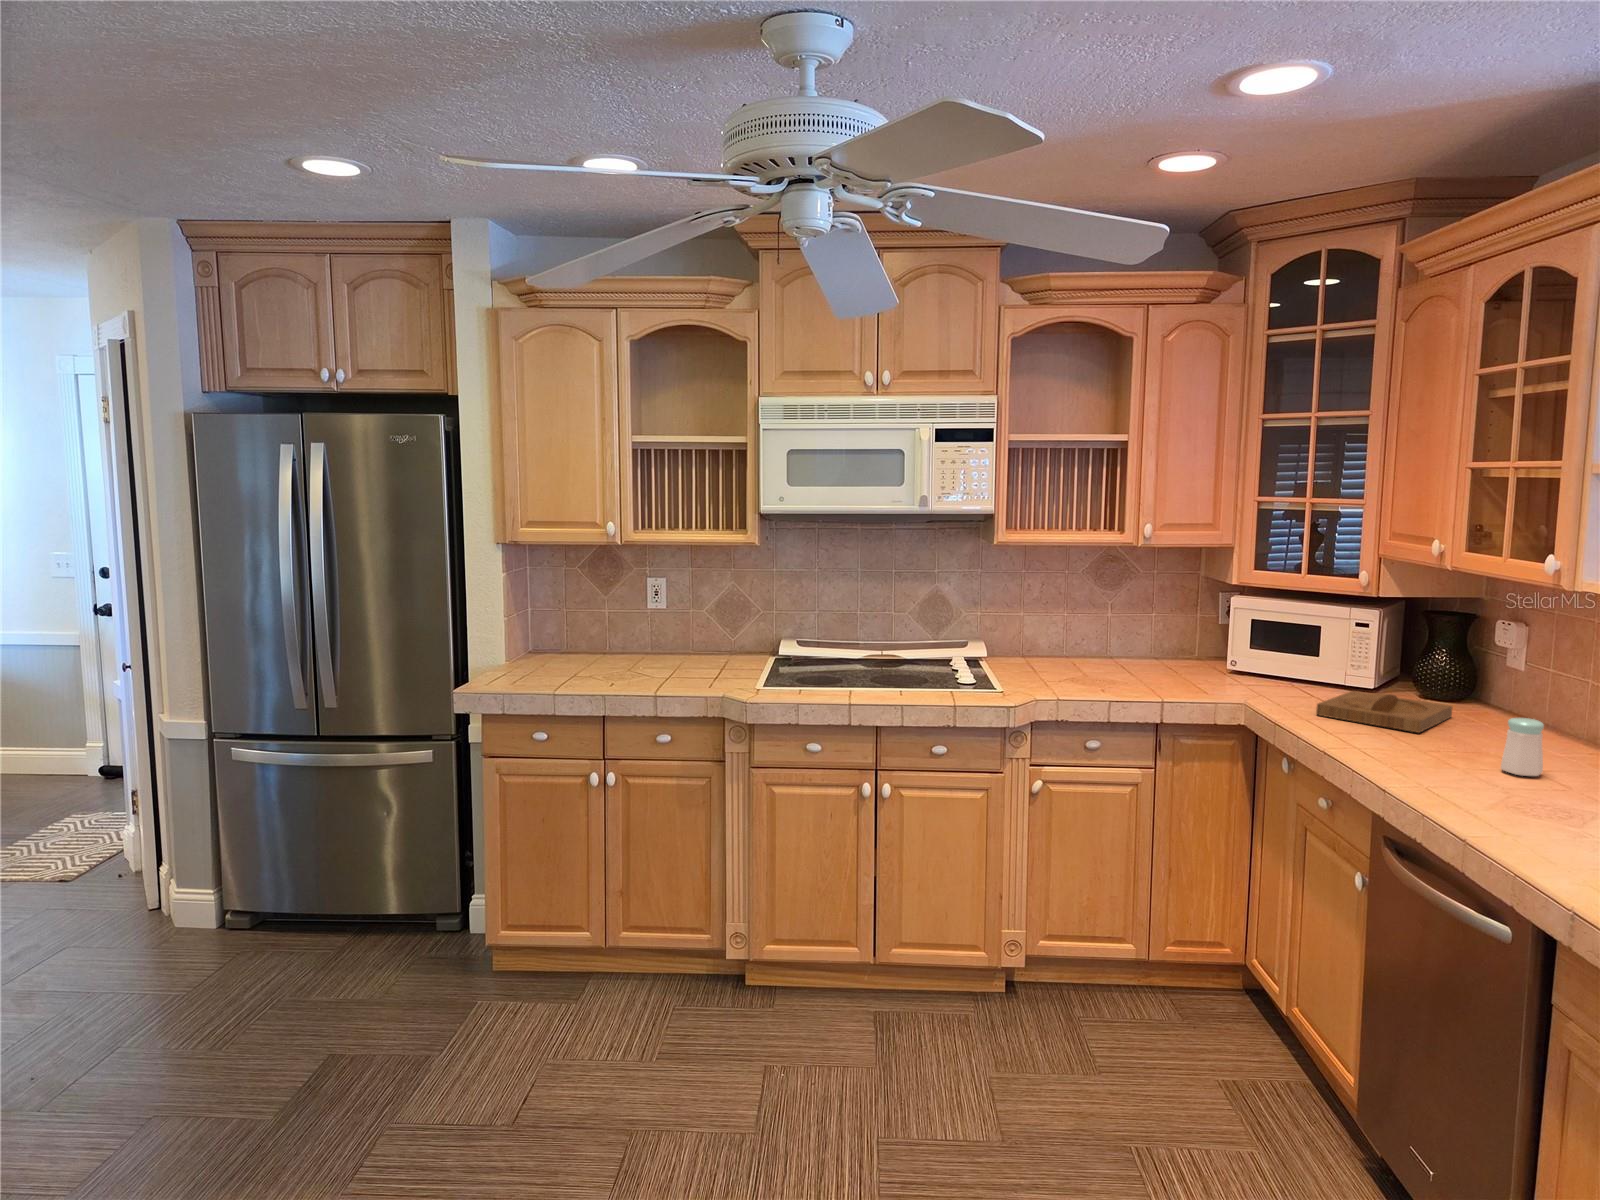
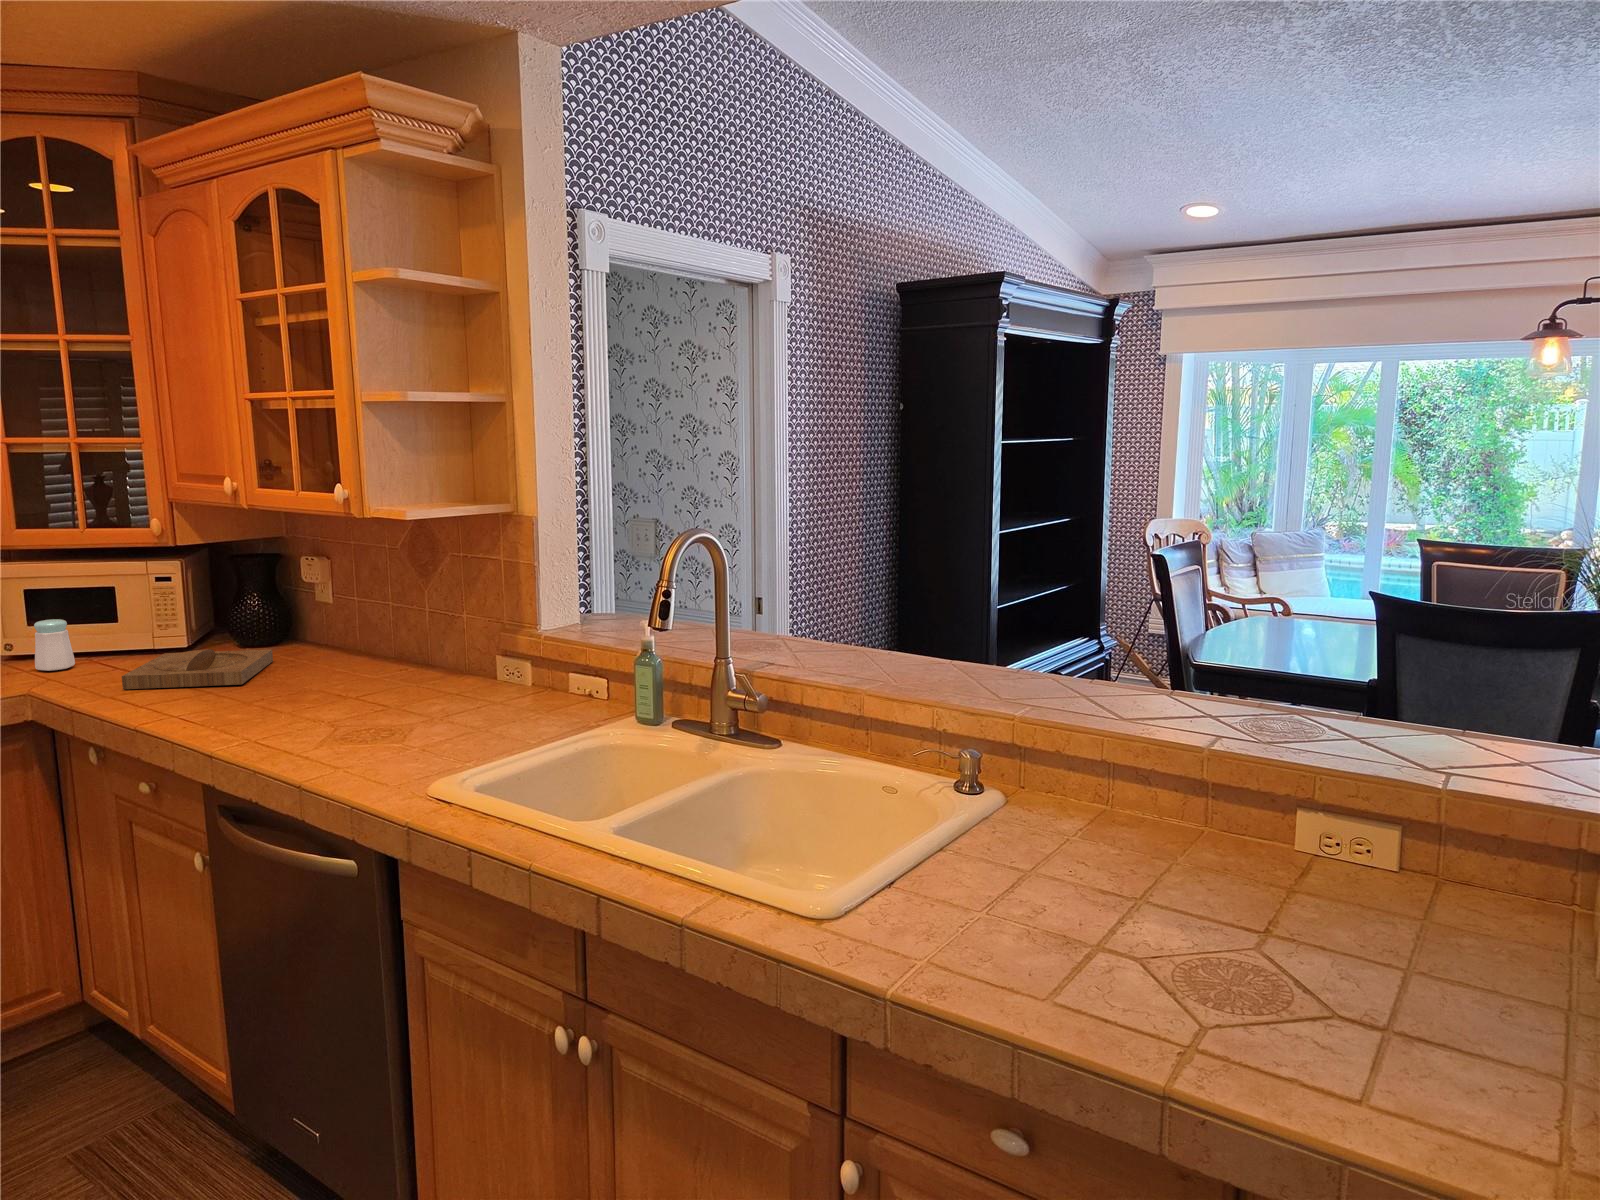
salt shaker: present [1501,718,1544,776] -> present [34,619,75,671]

